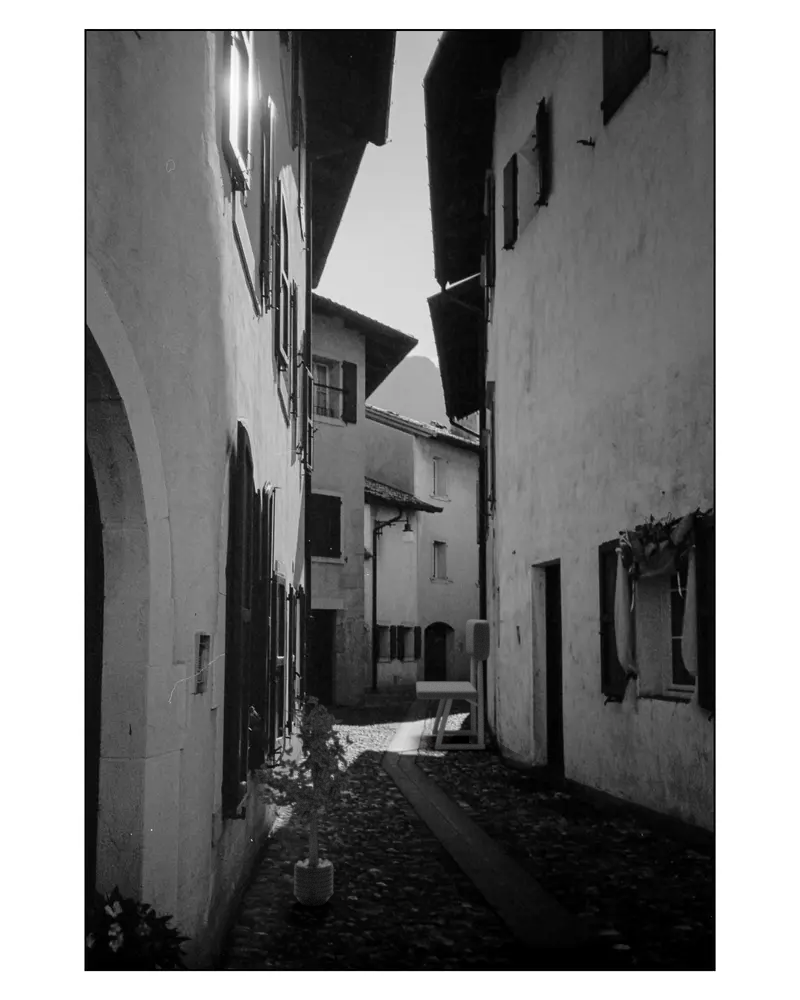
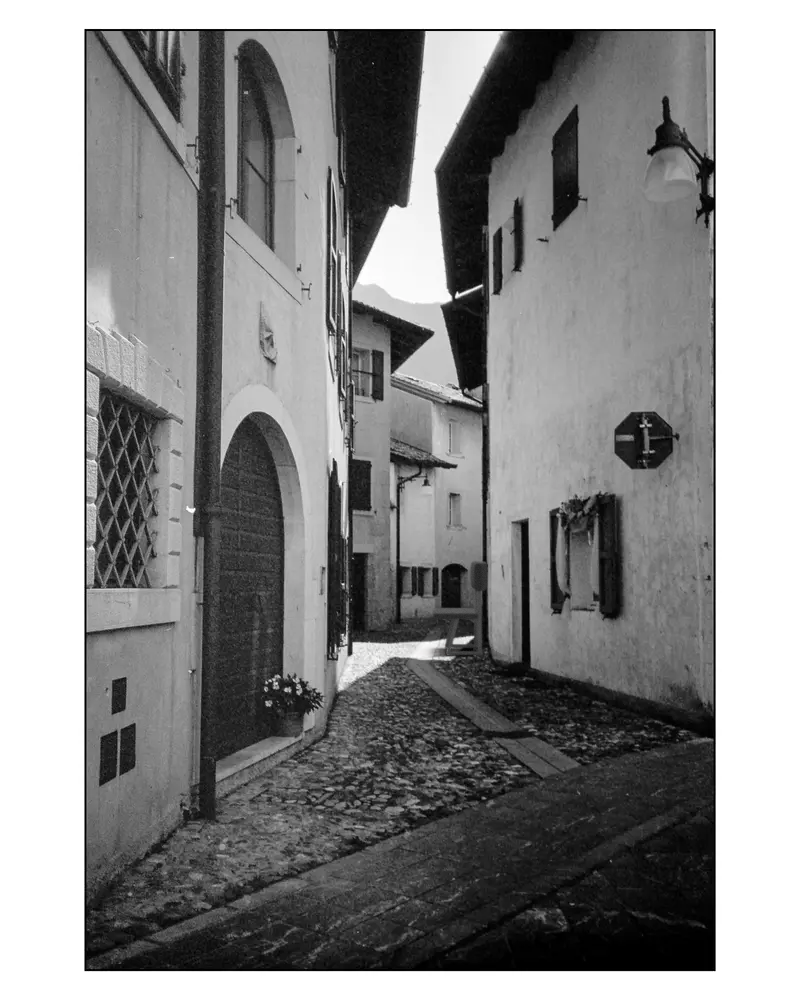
potted tree: present [255,696,354,906] -> none [340,602,396,711]

